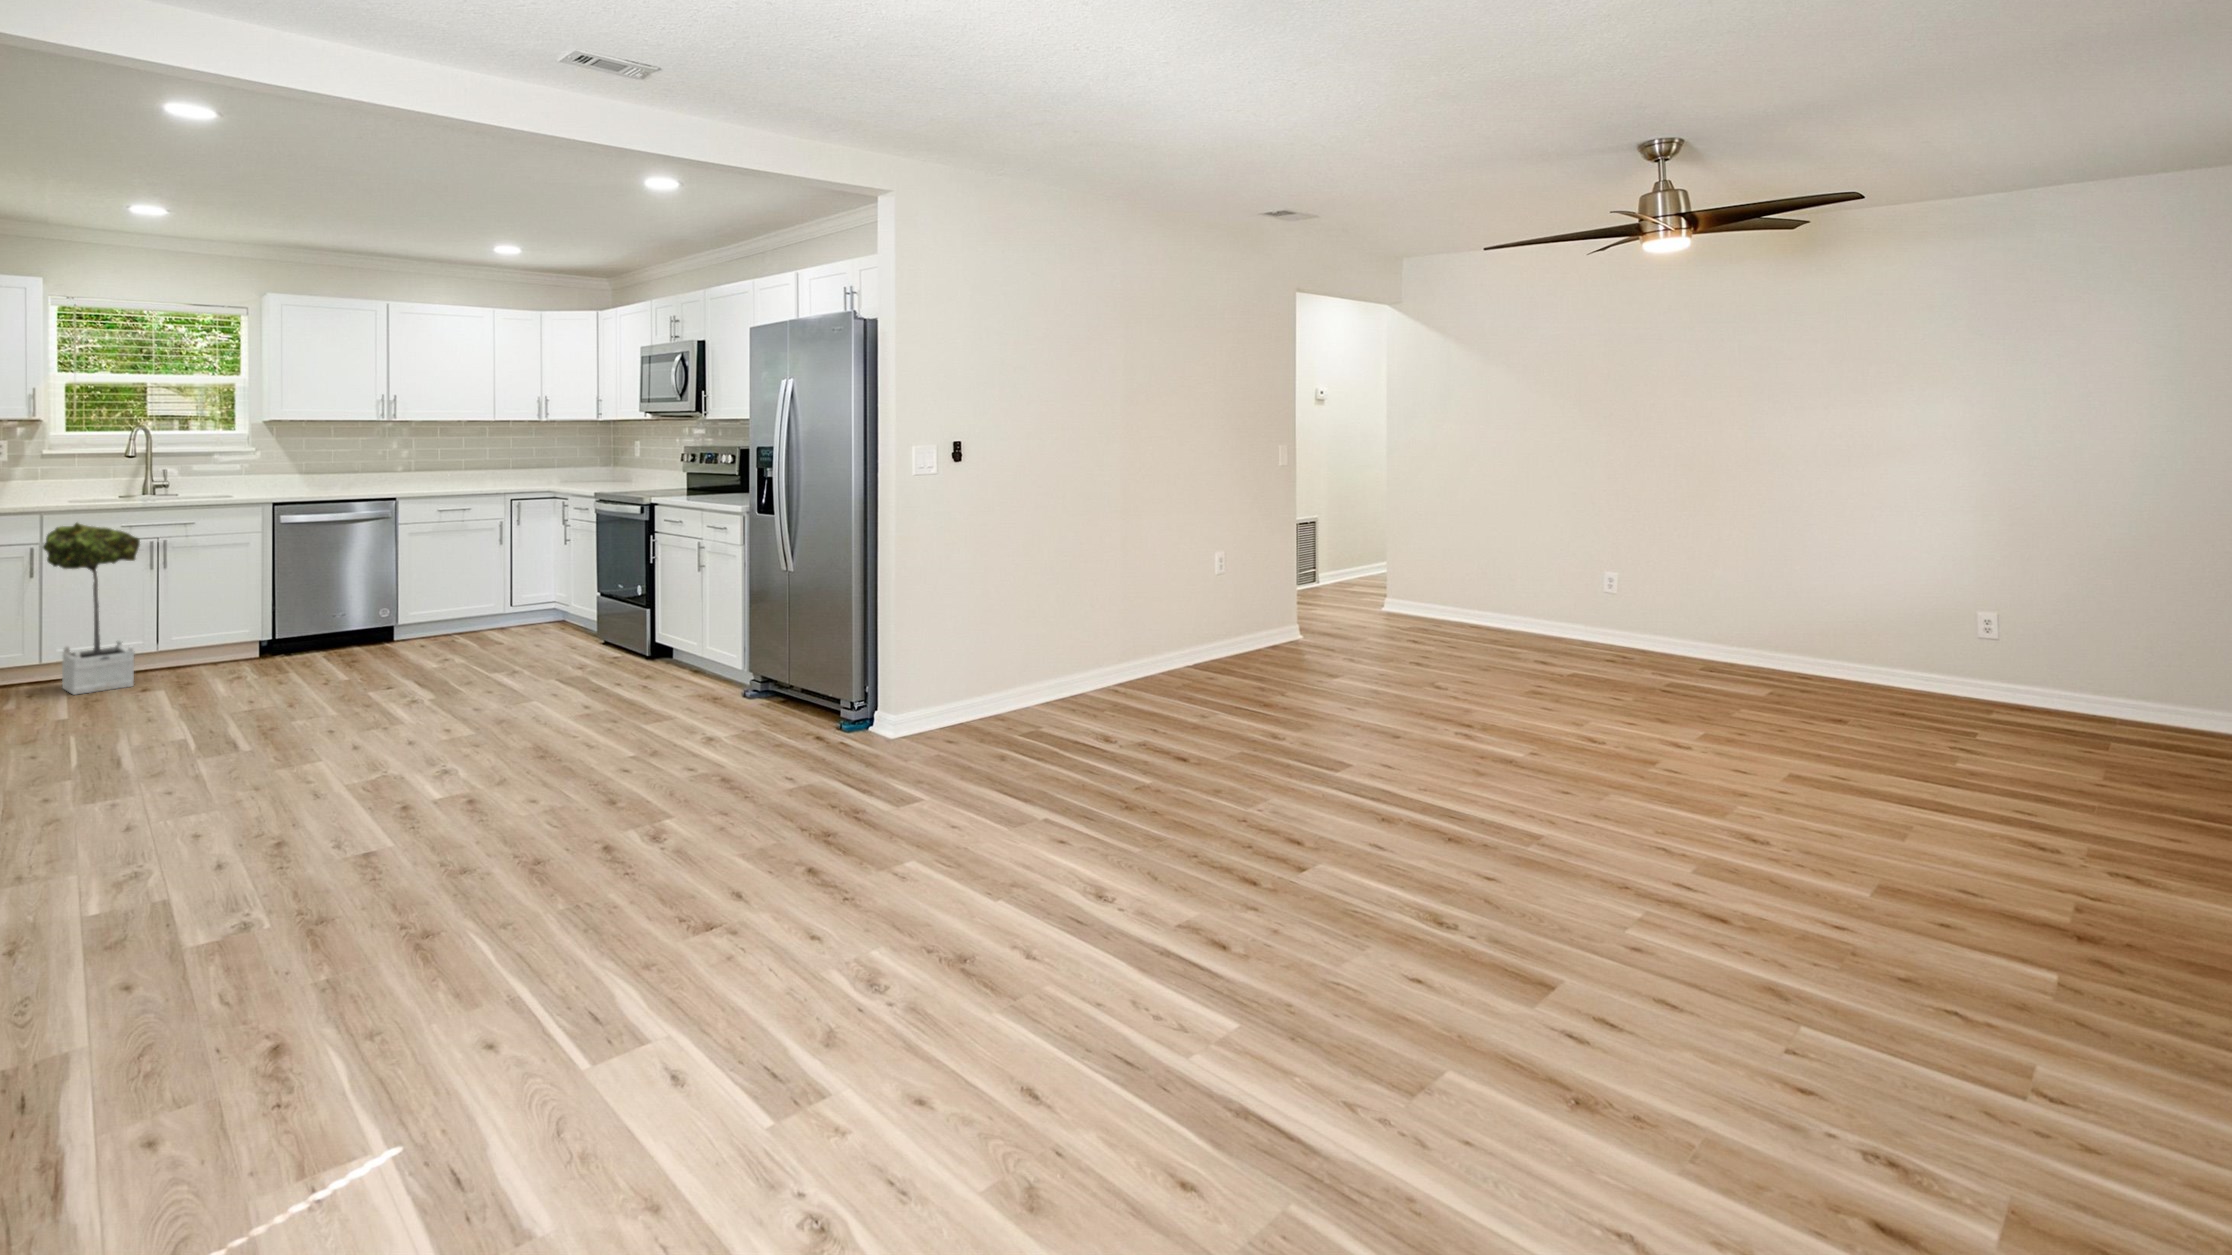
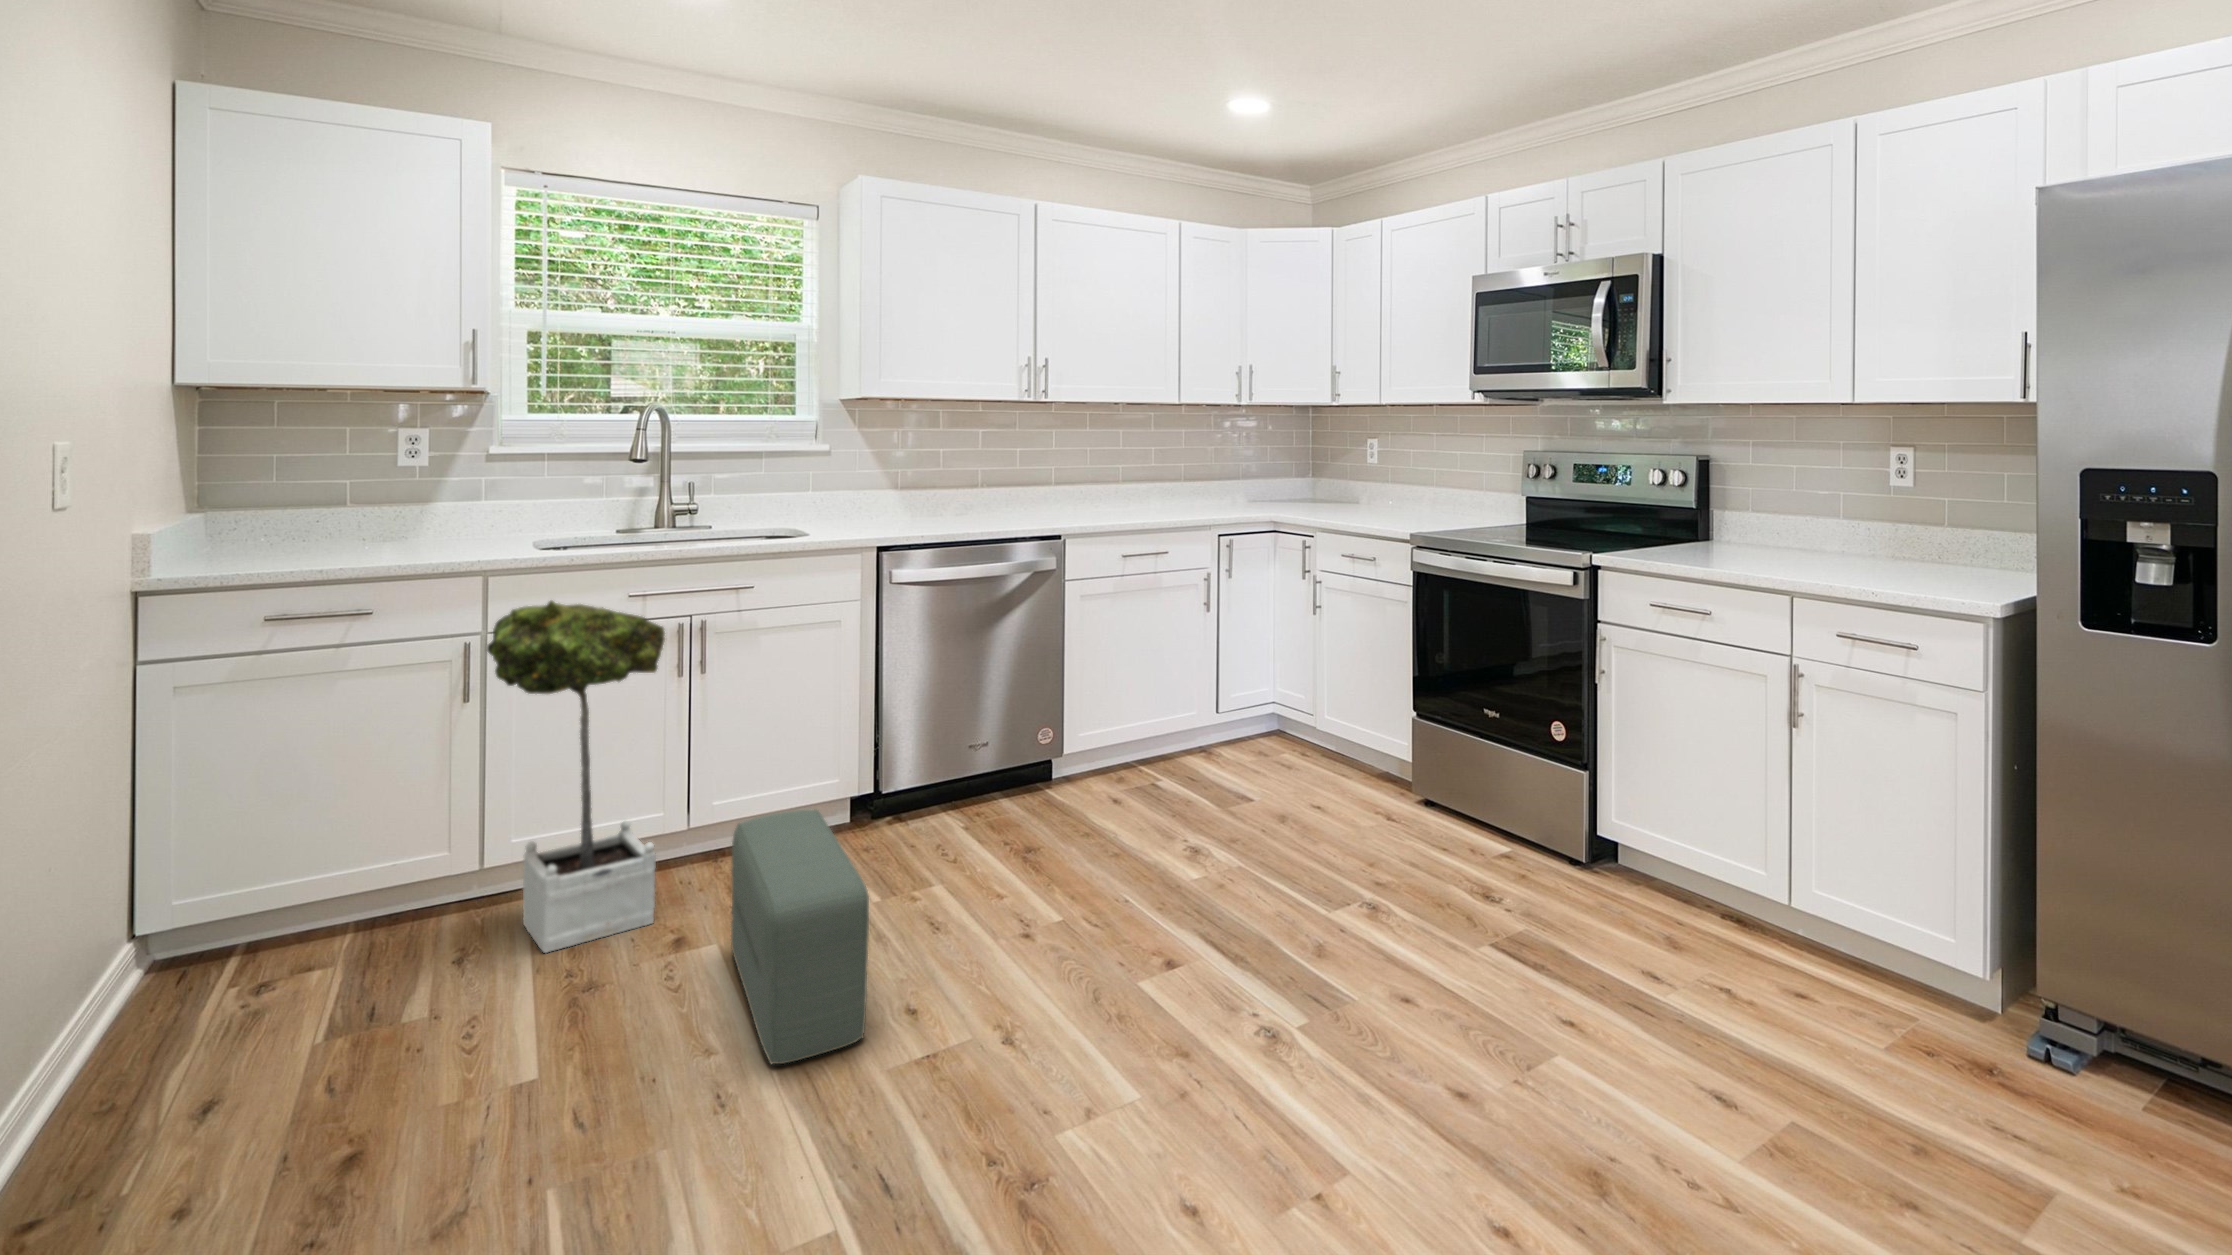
pouf: none [172,624,231,715] -> present [731,810,869,1064]

